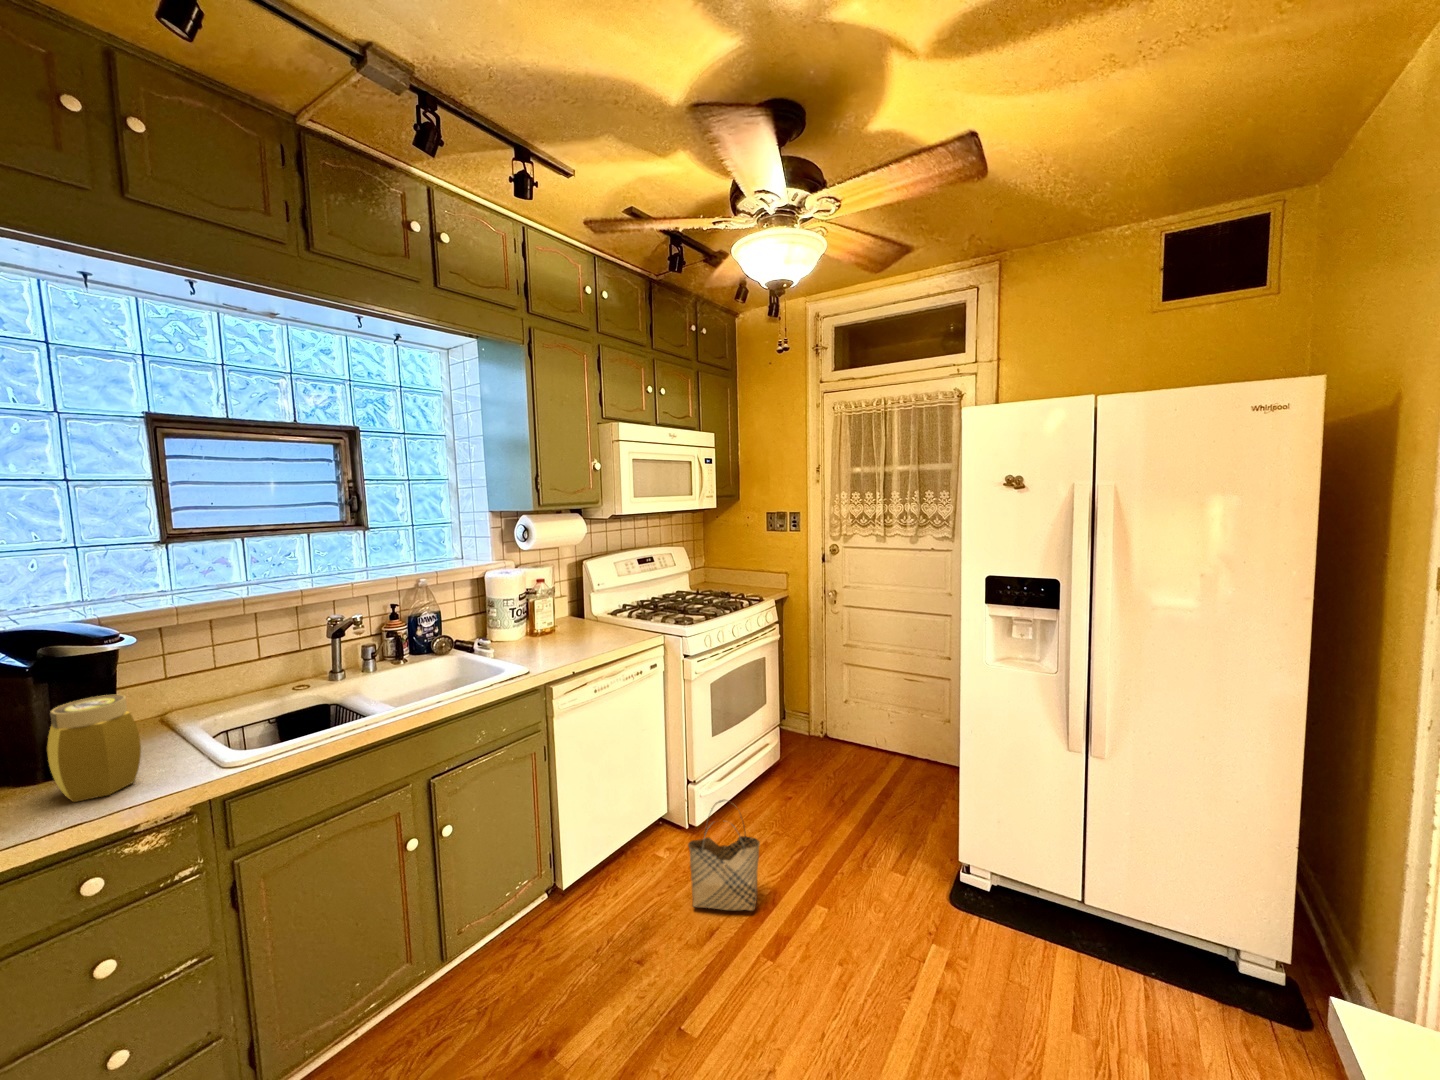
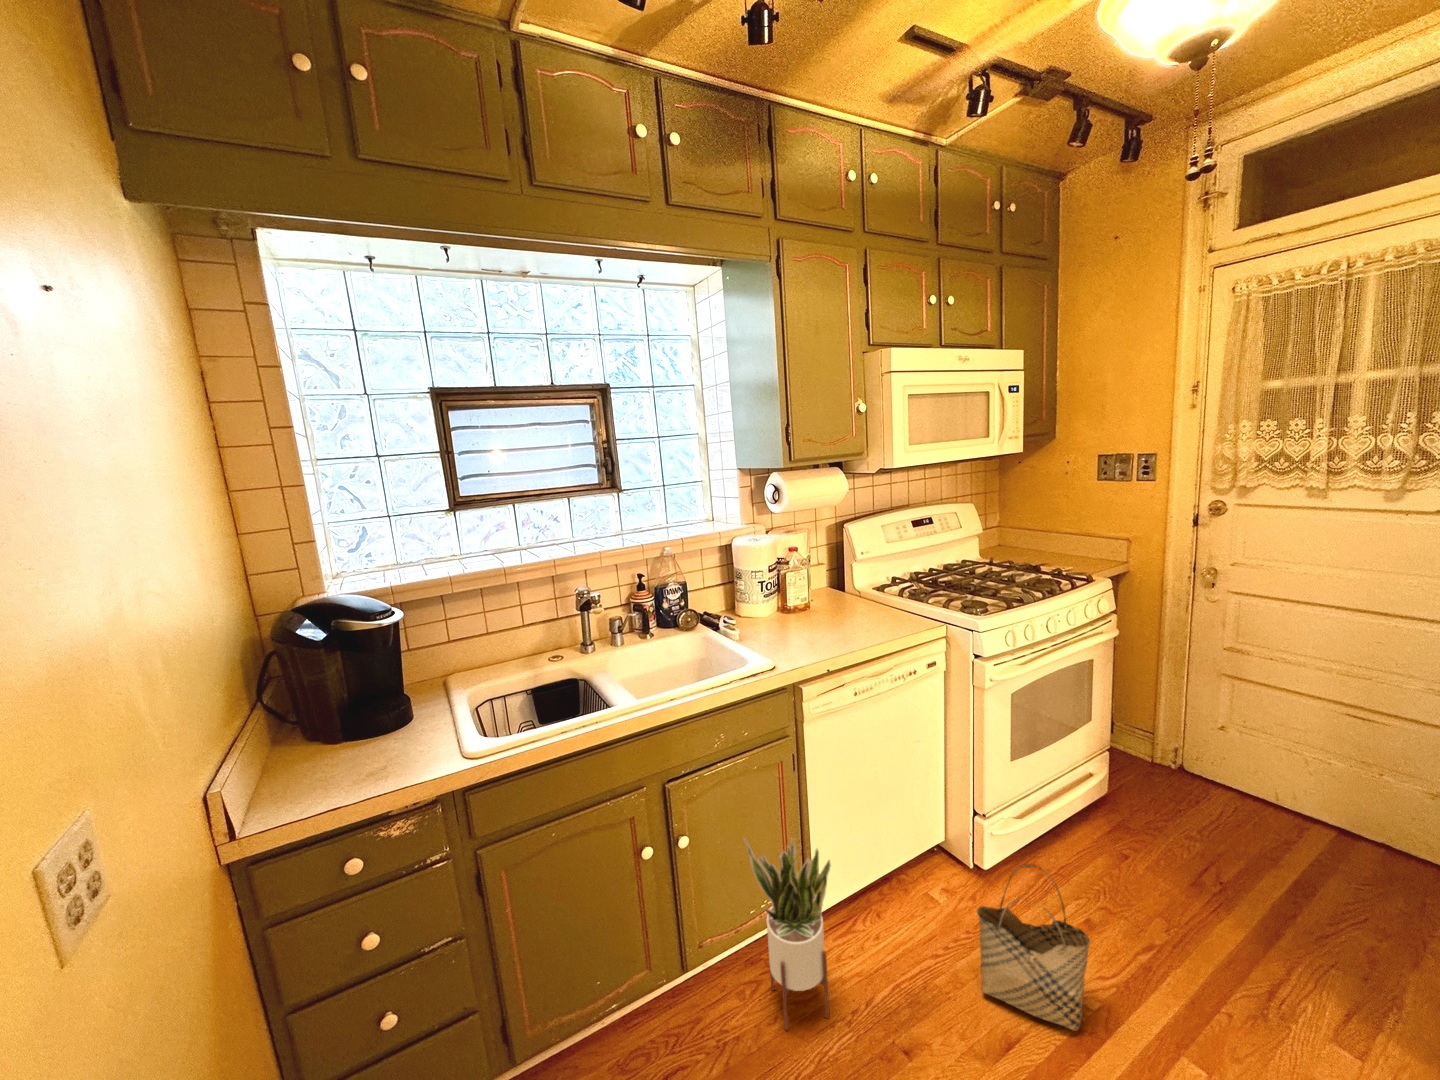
jar: present [47,695,141,802] -> none [325,671,398,774]
potted plant: none [502,810,577,983] -> present [744,838,831,1030]

